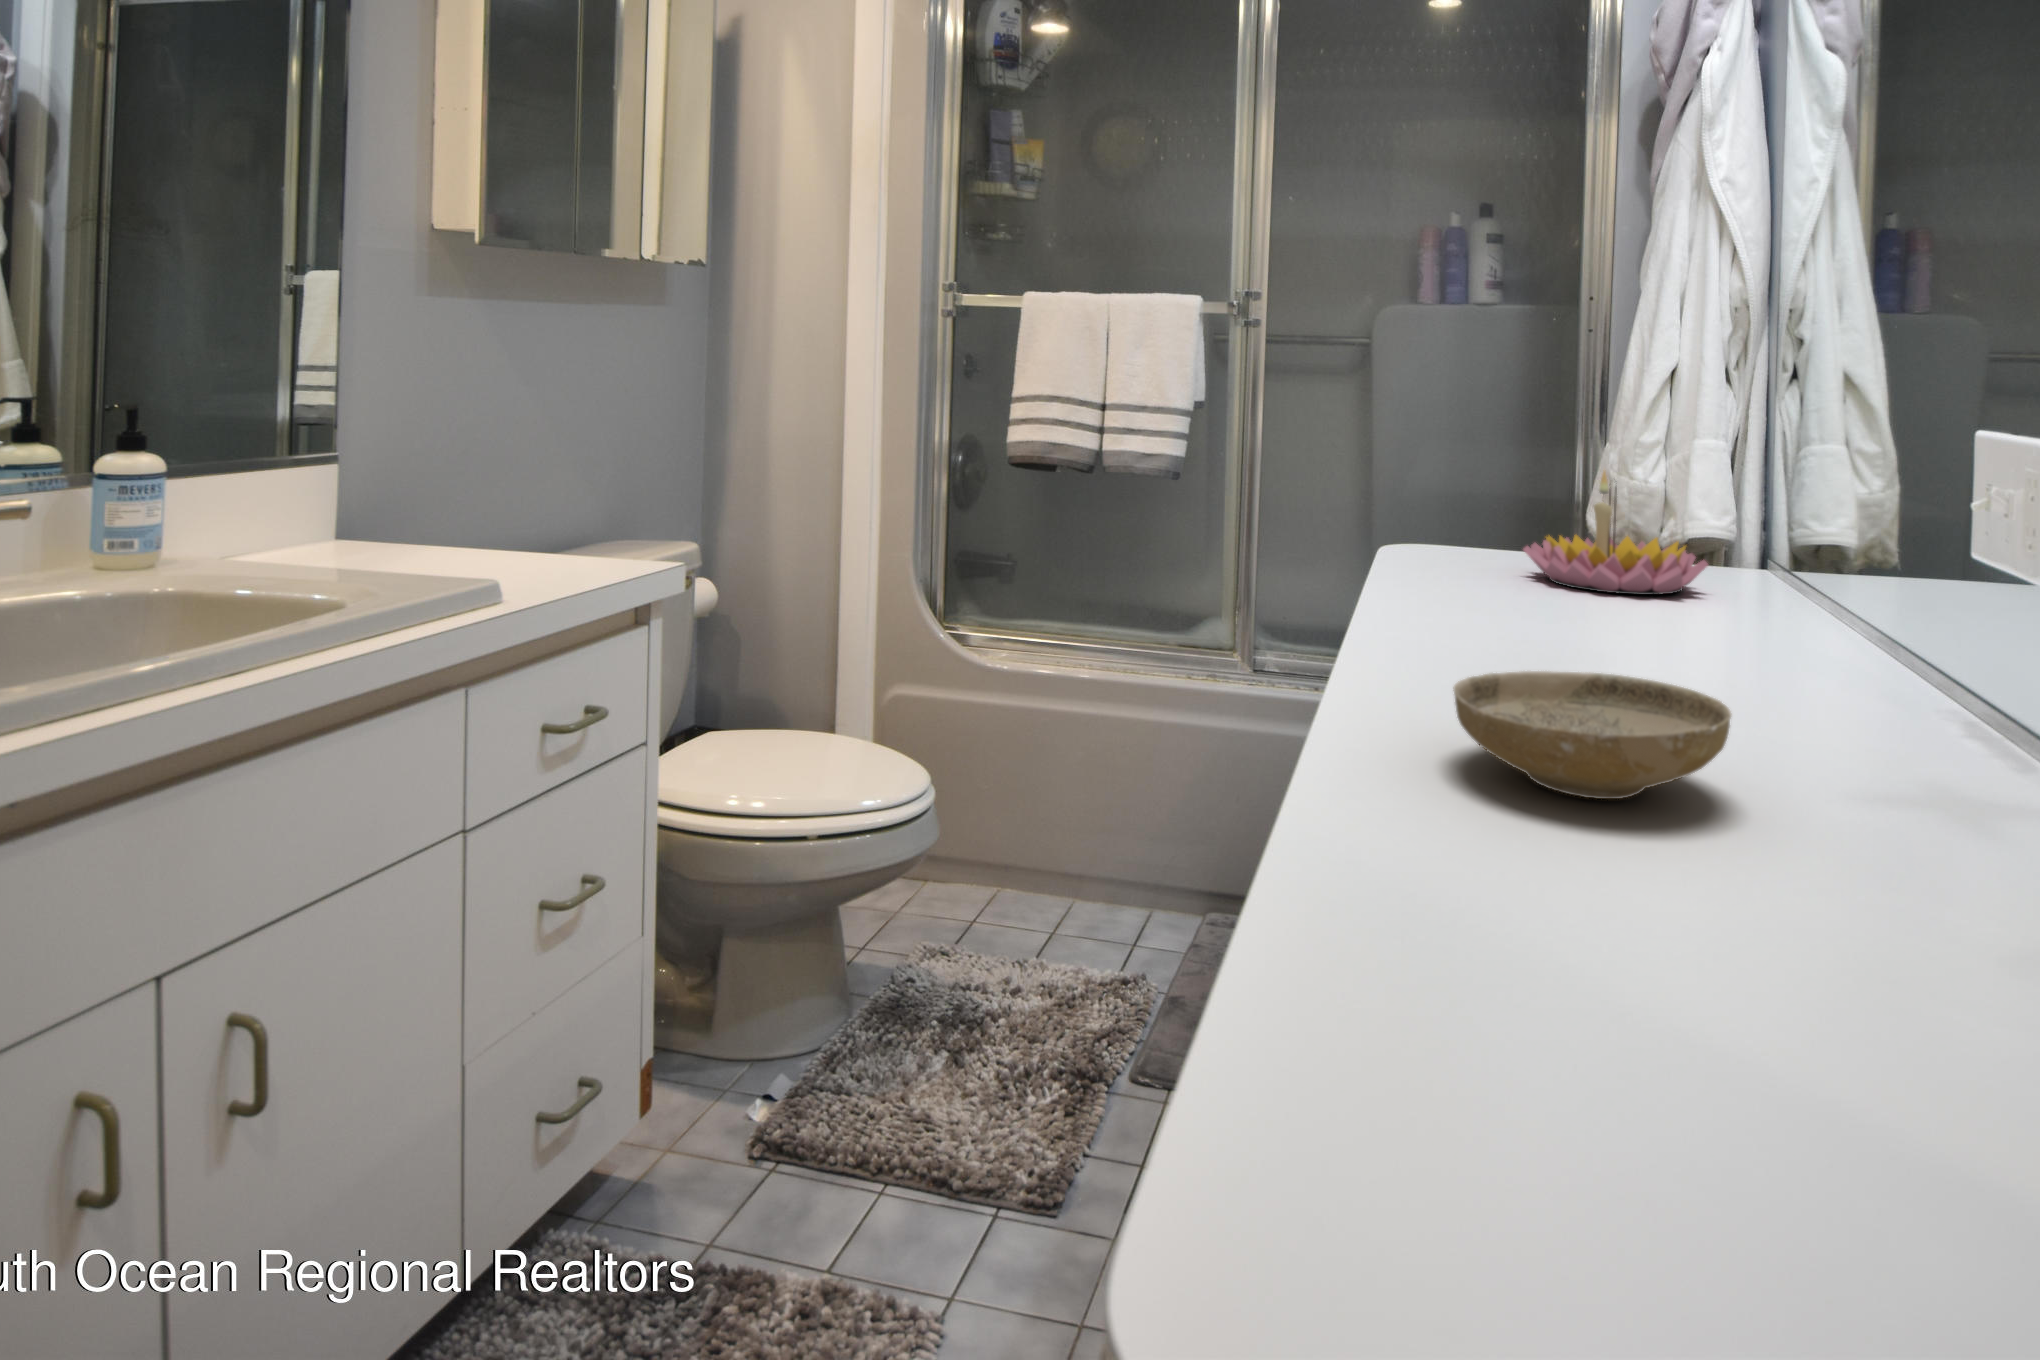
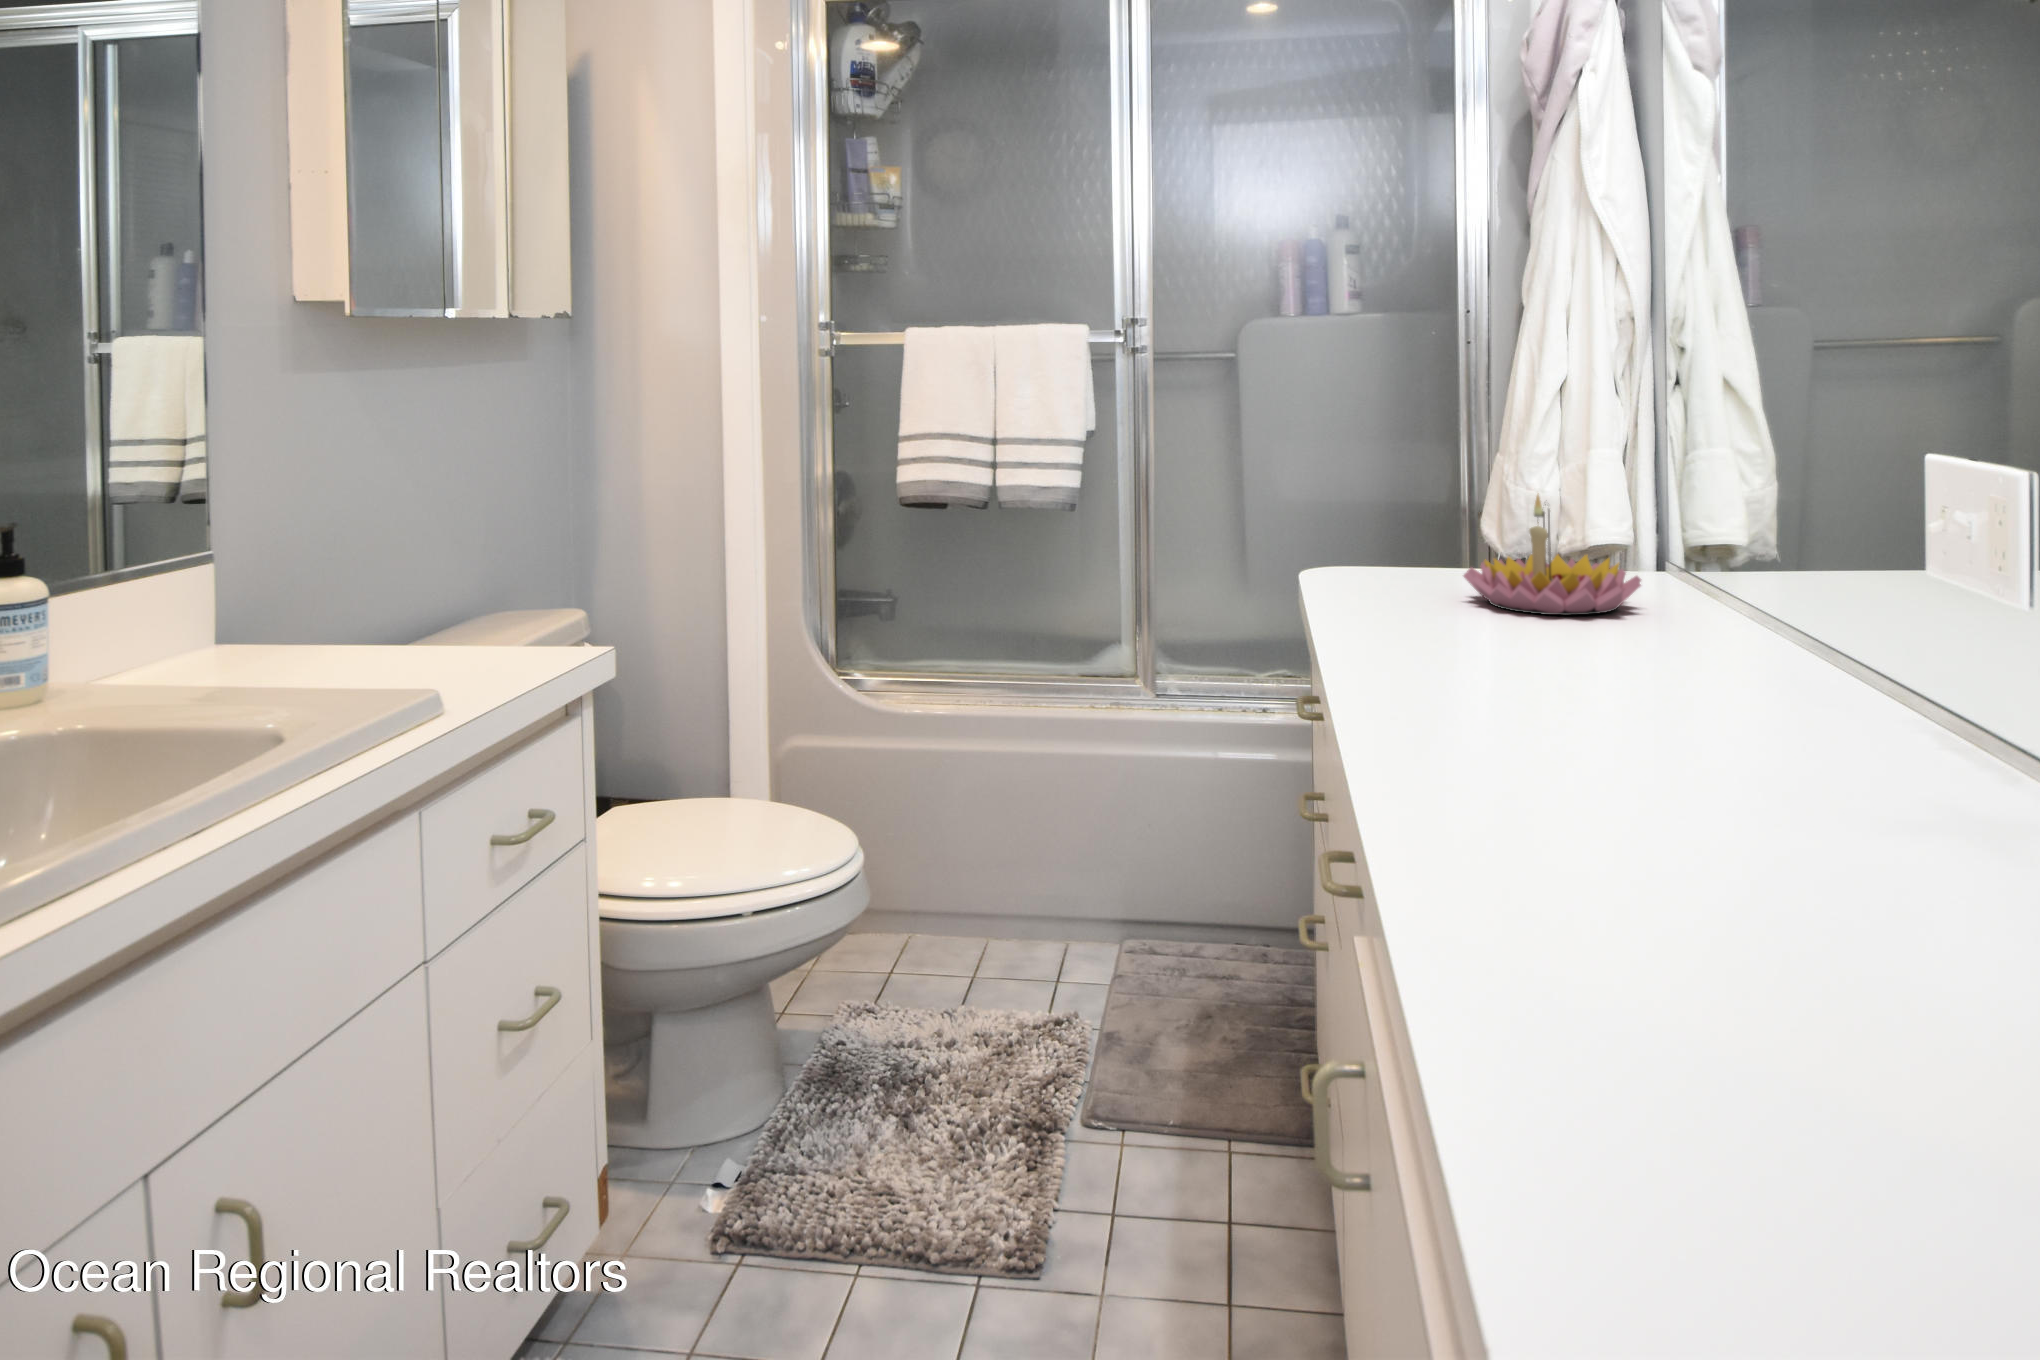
ceramic bowl: present [1453,671,1731,799] -> none [1523,730,1796,861]

